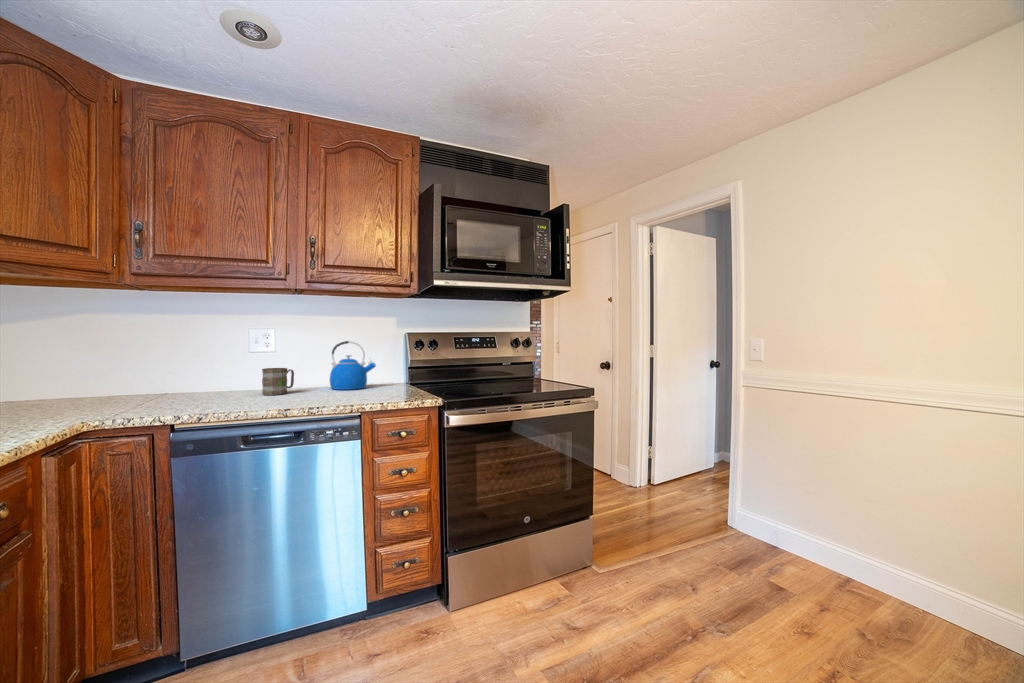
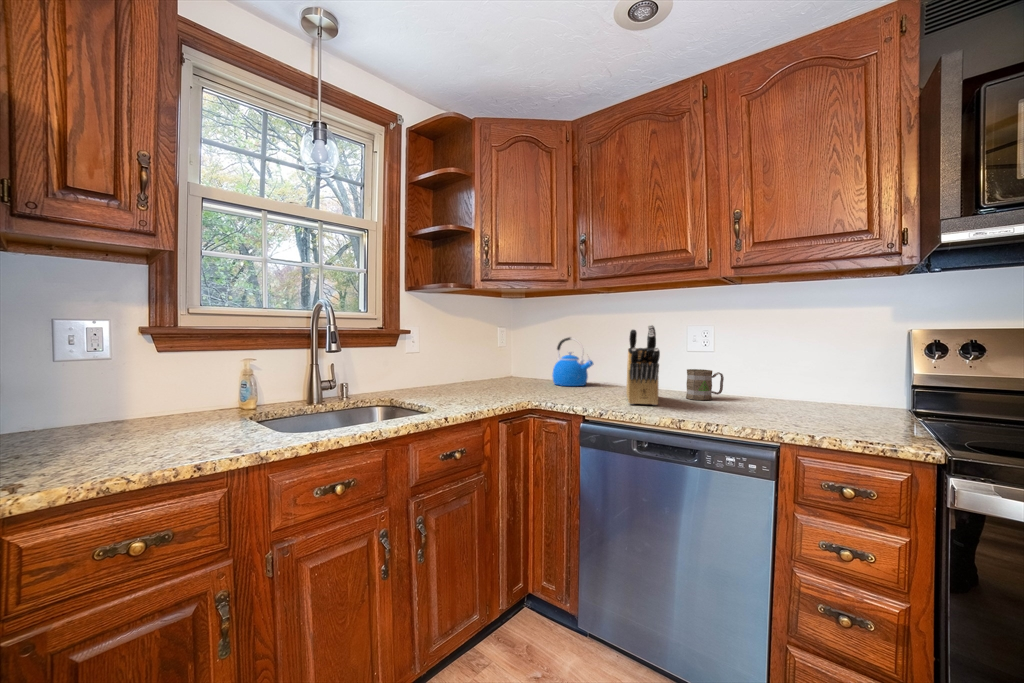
knife block: none [201,328,260,406] -> present [627,325,660,405]
kettle: present [330,341,376,390] -> present [552,337,593,386]

